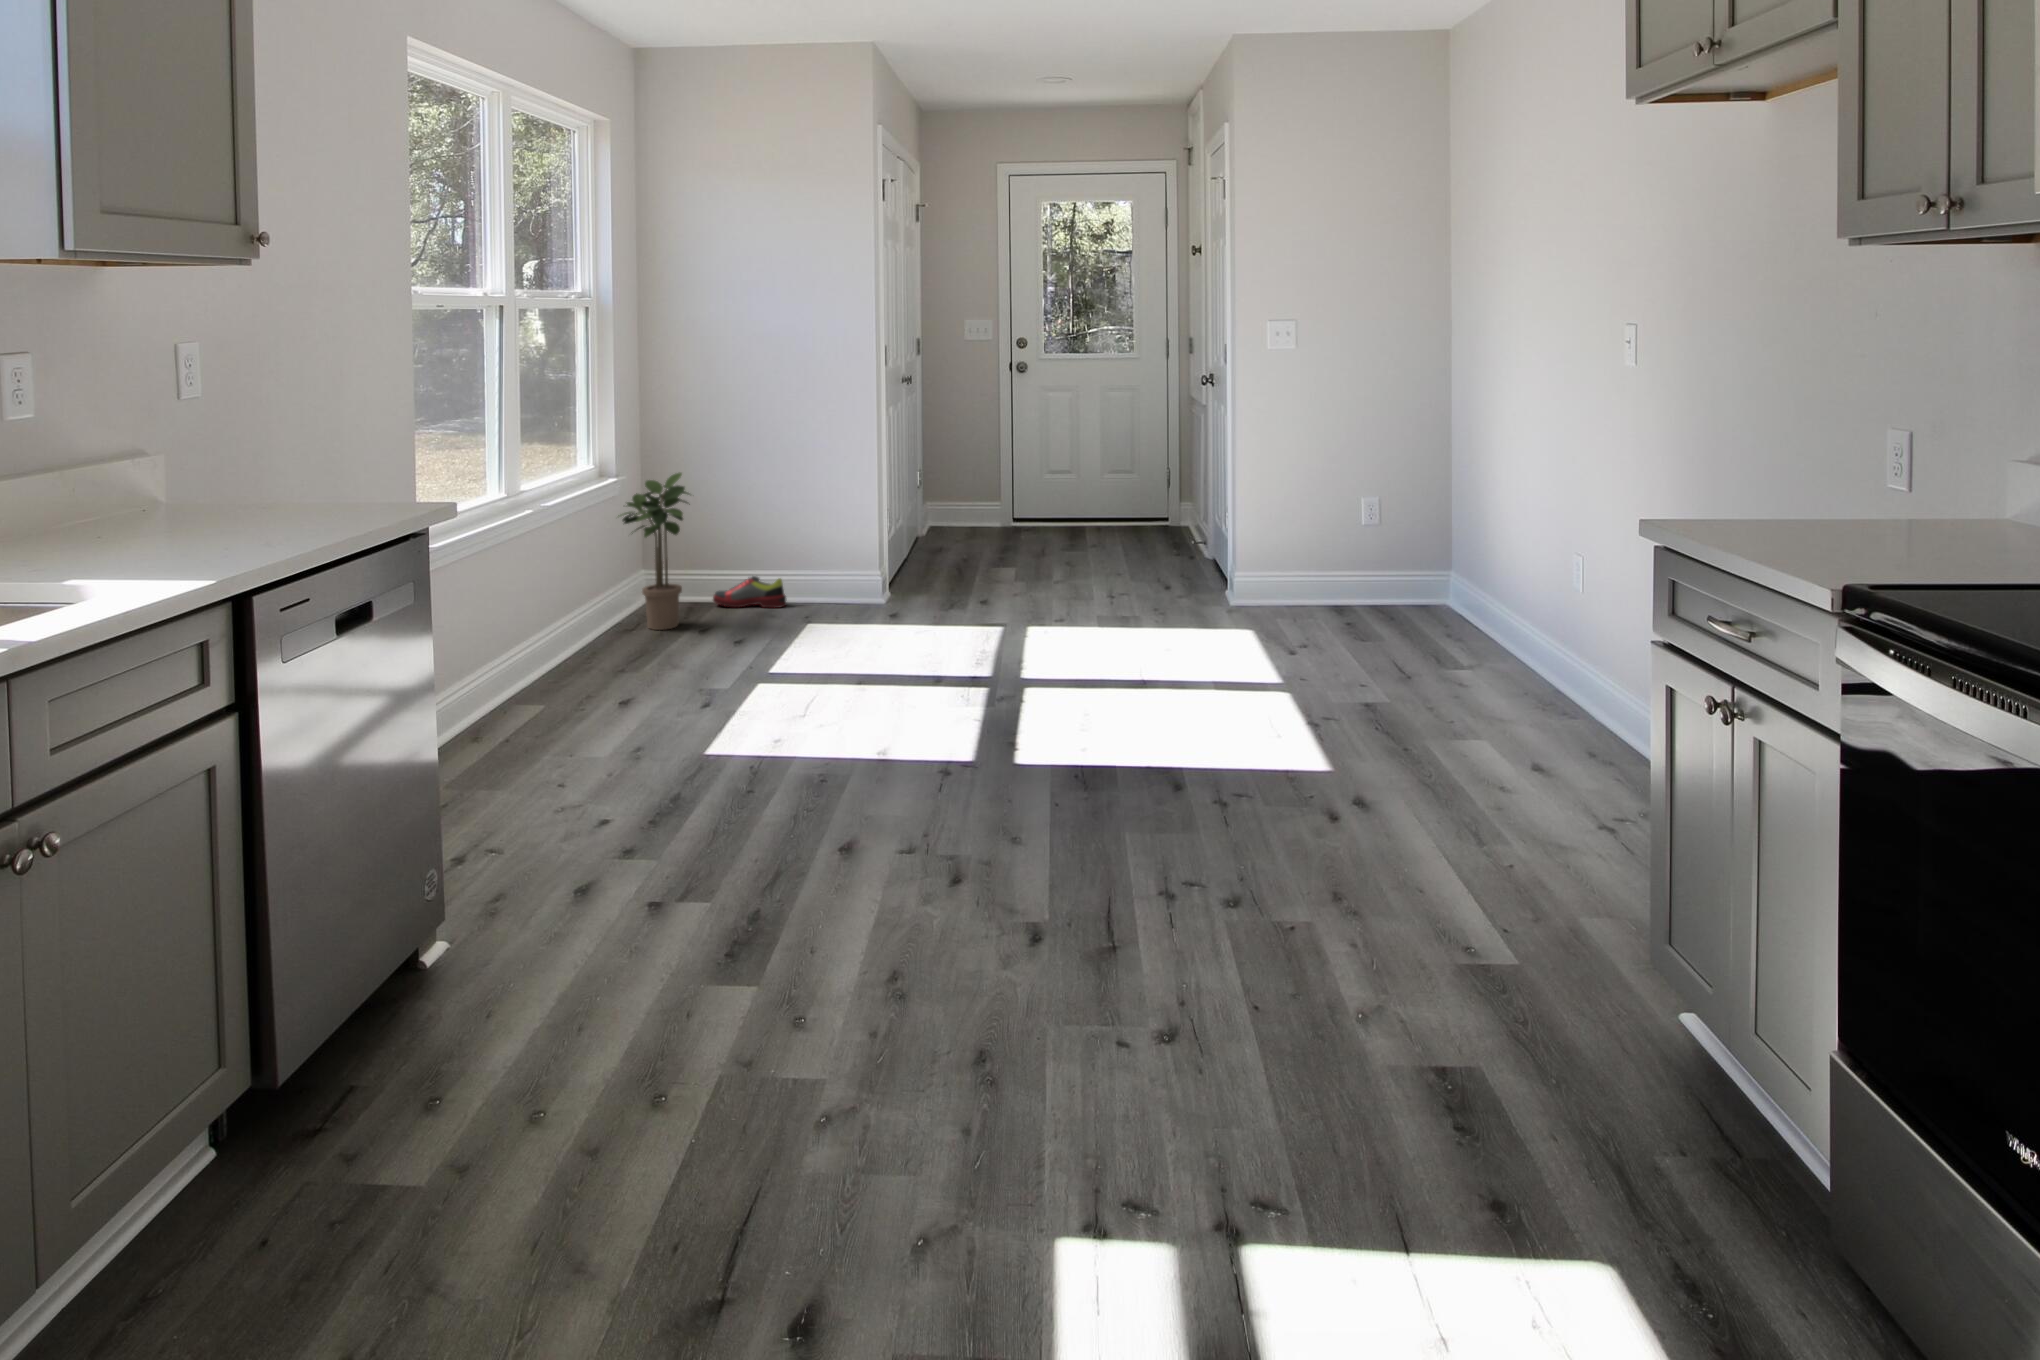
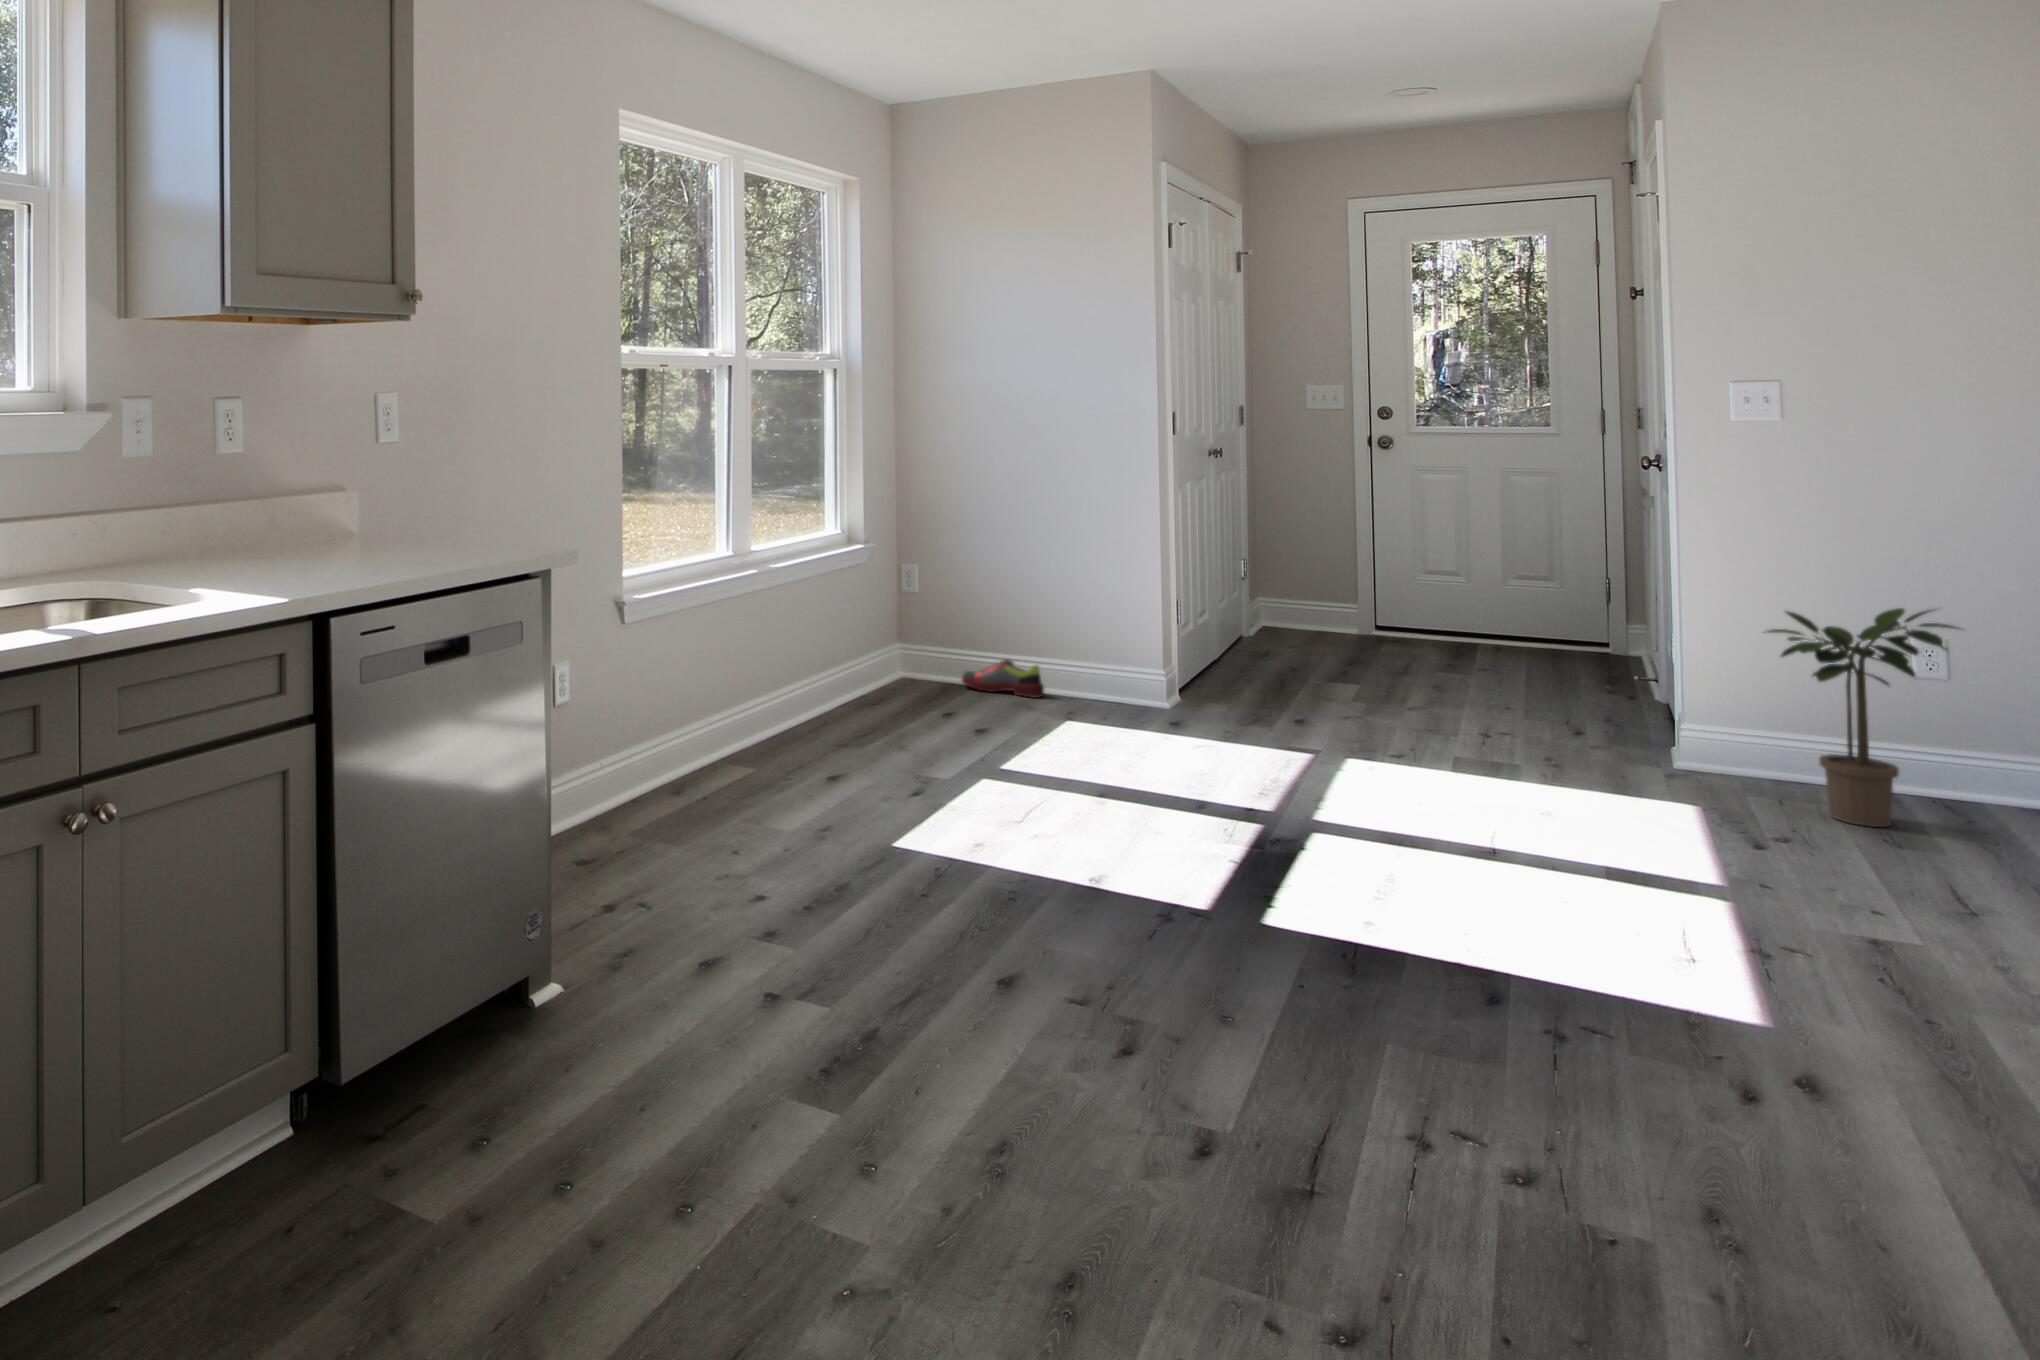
potted plant: present [618,473,690,630] -> present [1768,608,1957,827]

